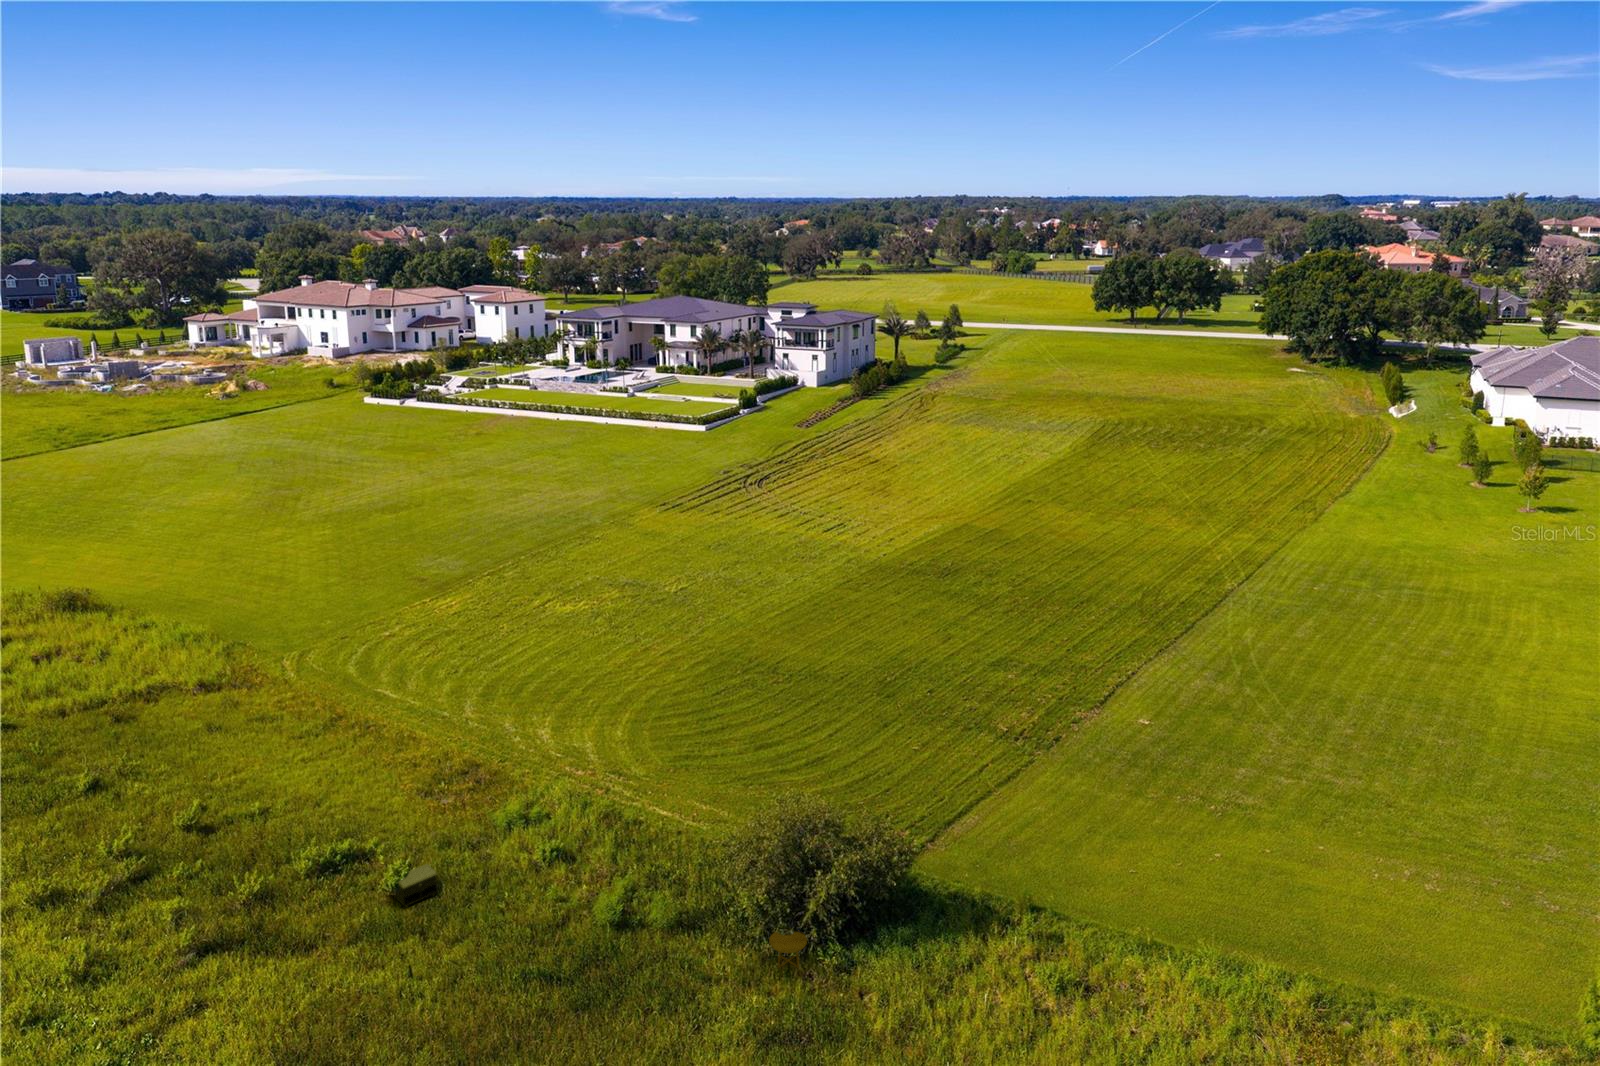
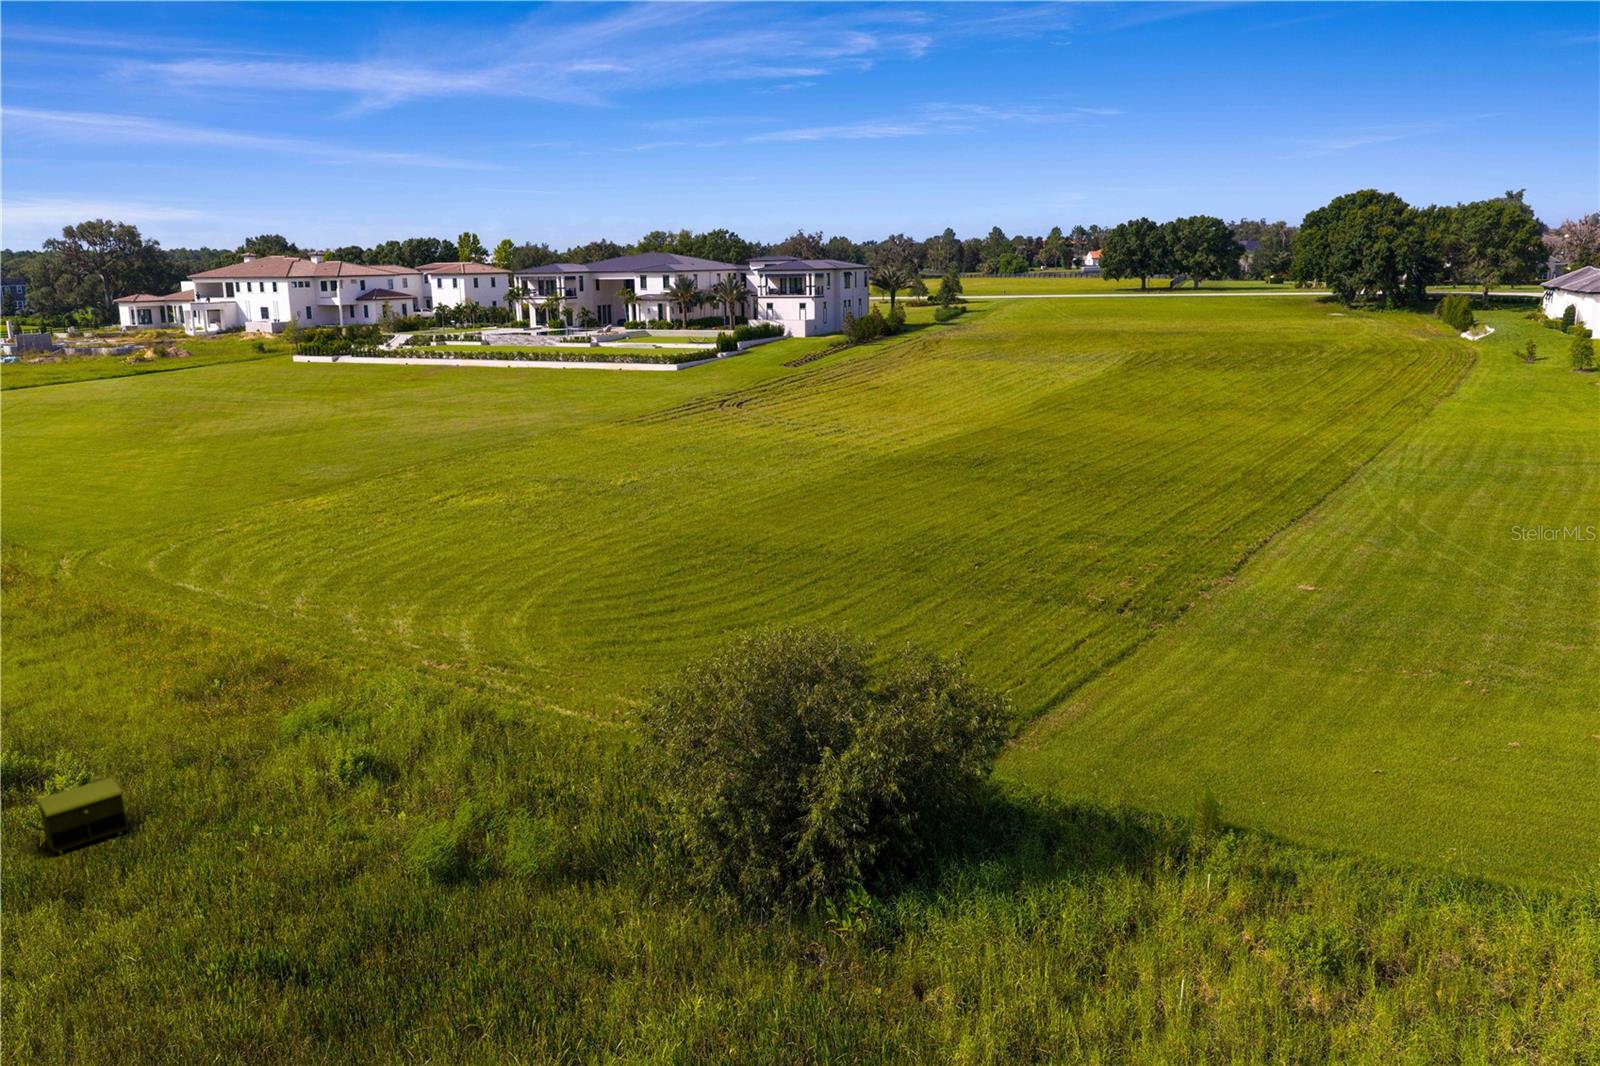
round table: present [769,932,807,968] -> none [728,865,805,943]

